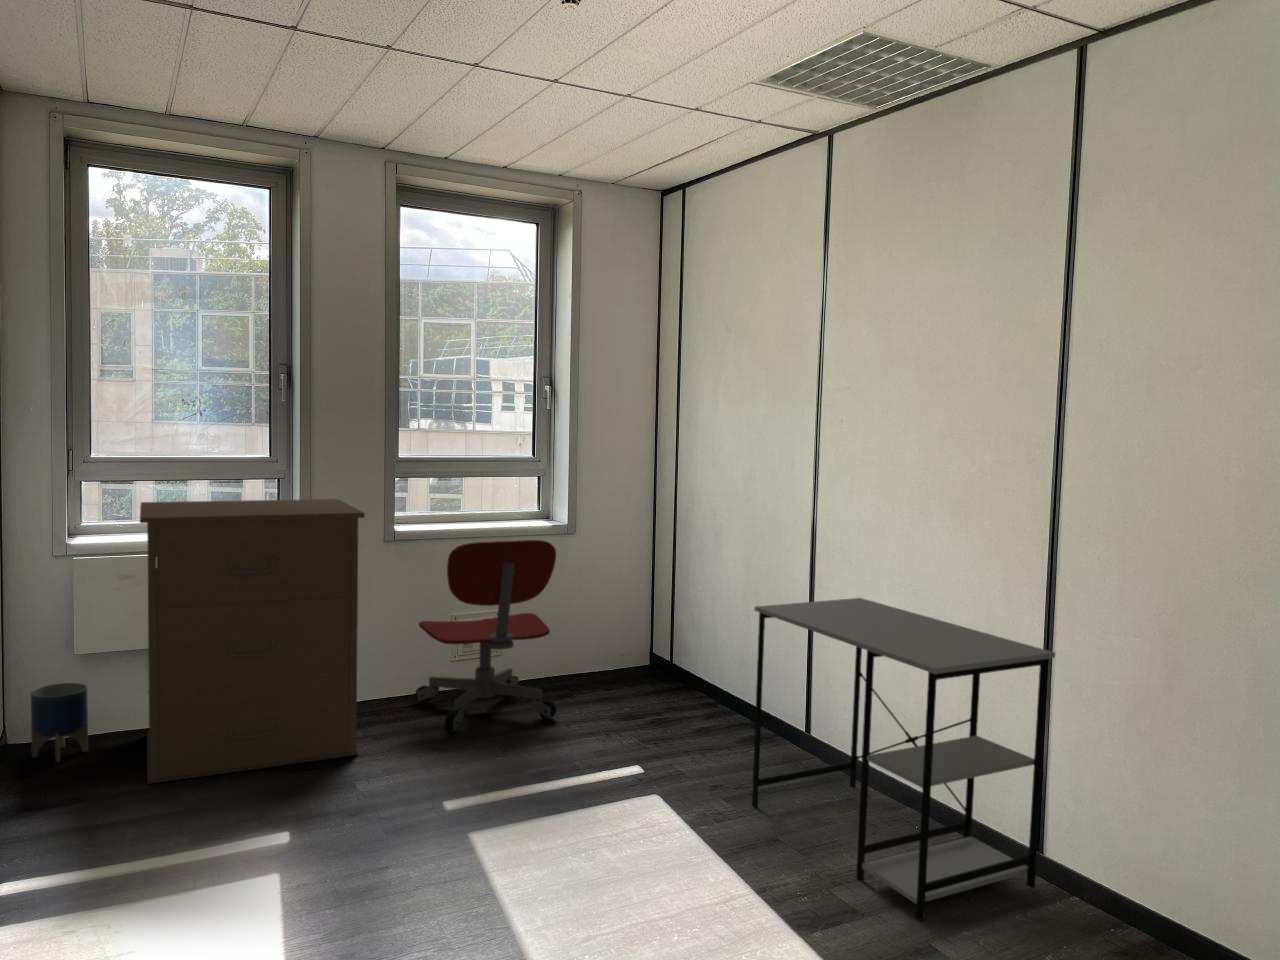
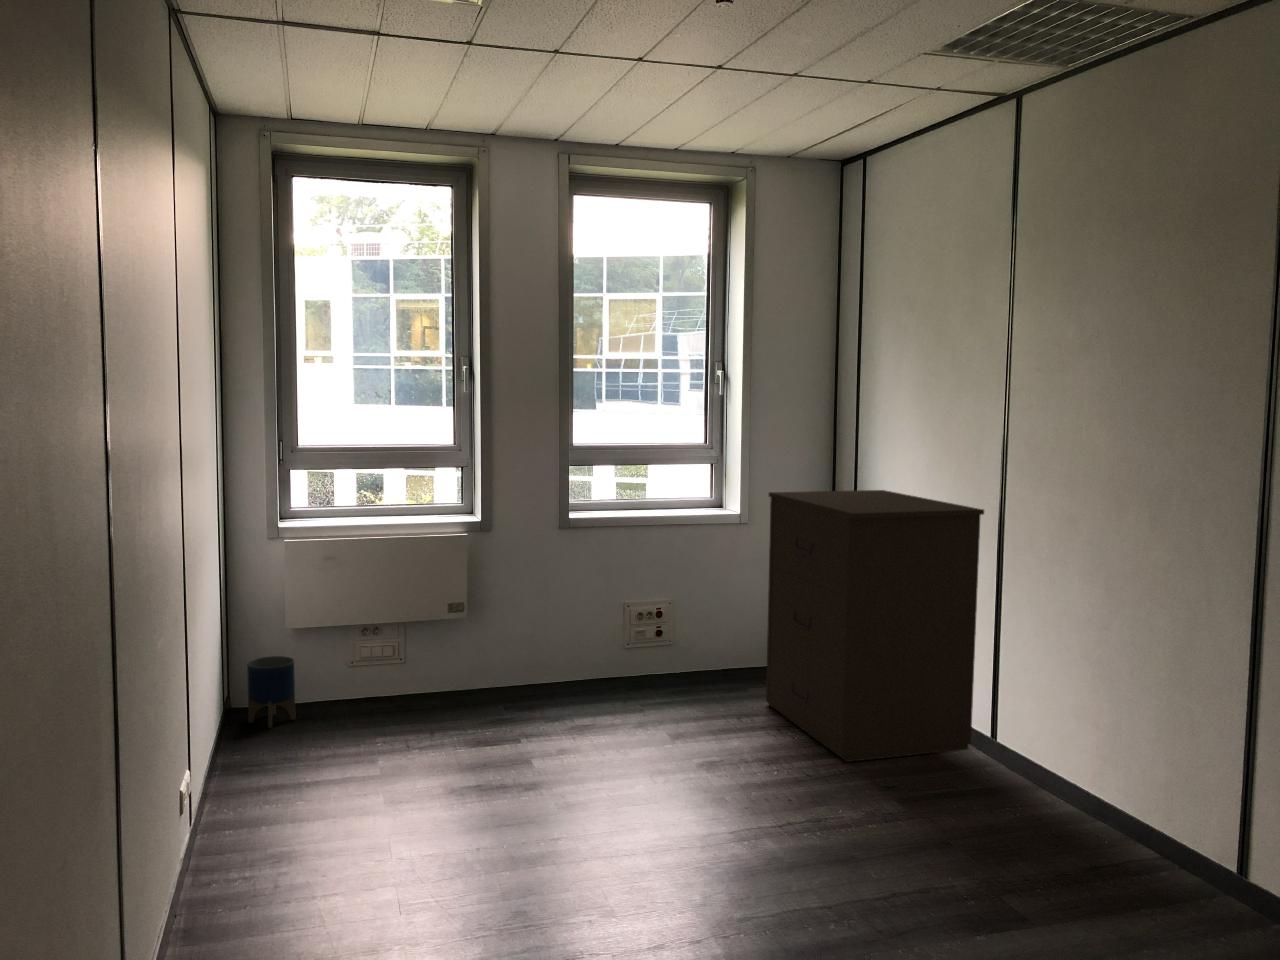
filing cabinet: present [140,499,365,784] -> present [766,490,984,762]
office chair: present [415,540,557,732] -> none [590,529,729,719]
desk: present [752,598,1055,921] -> none [925,594,1257,931]

